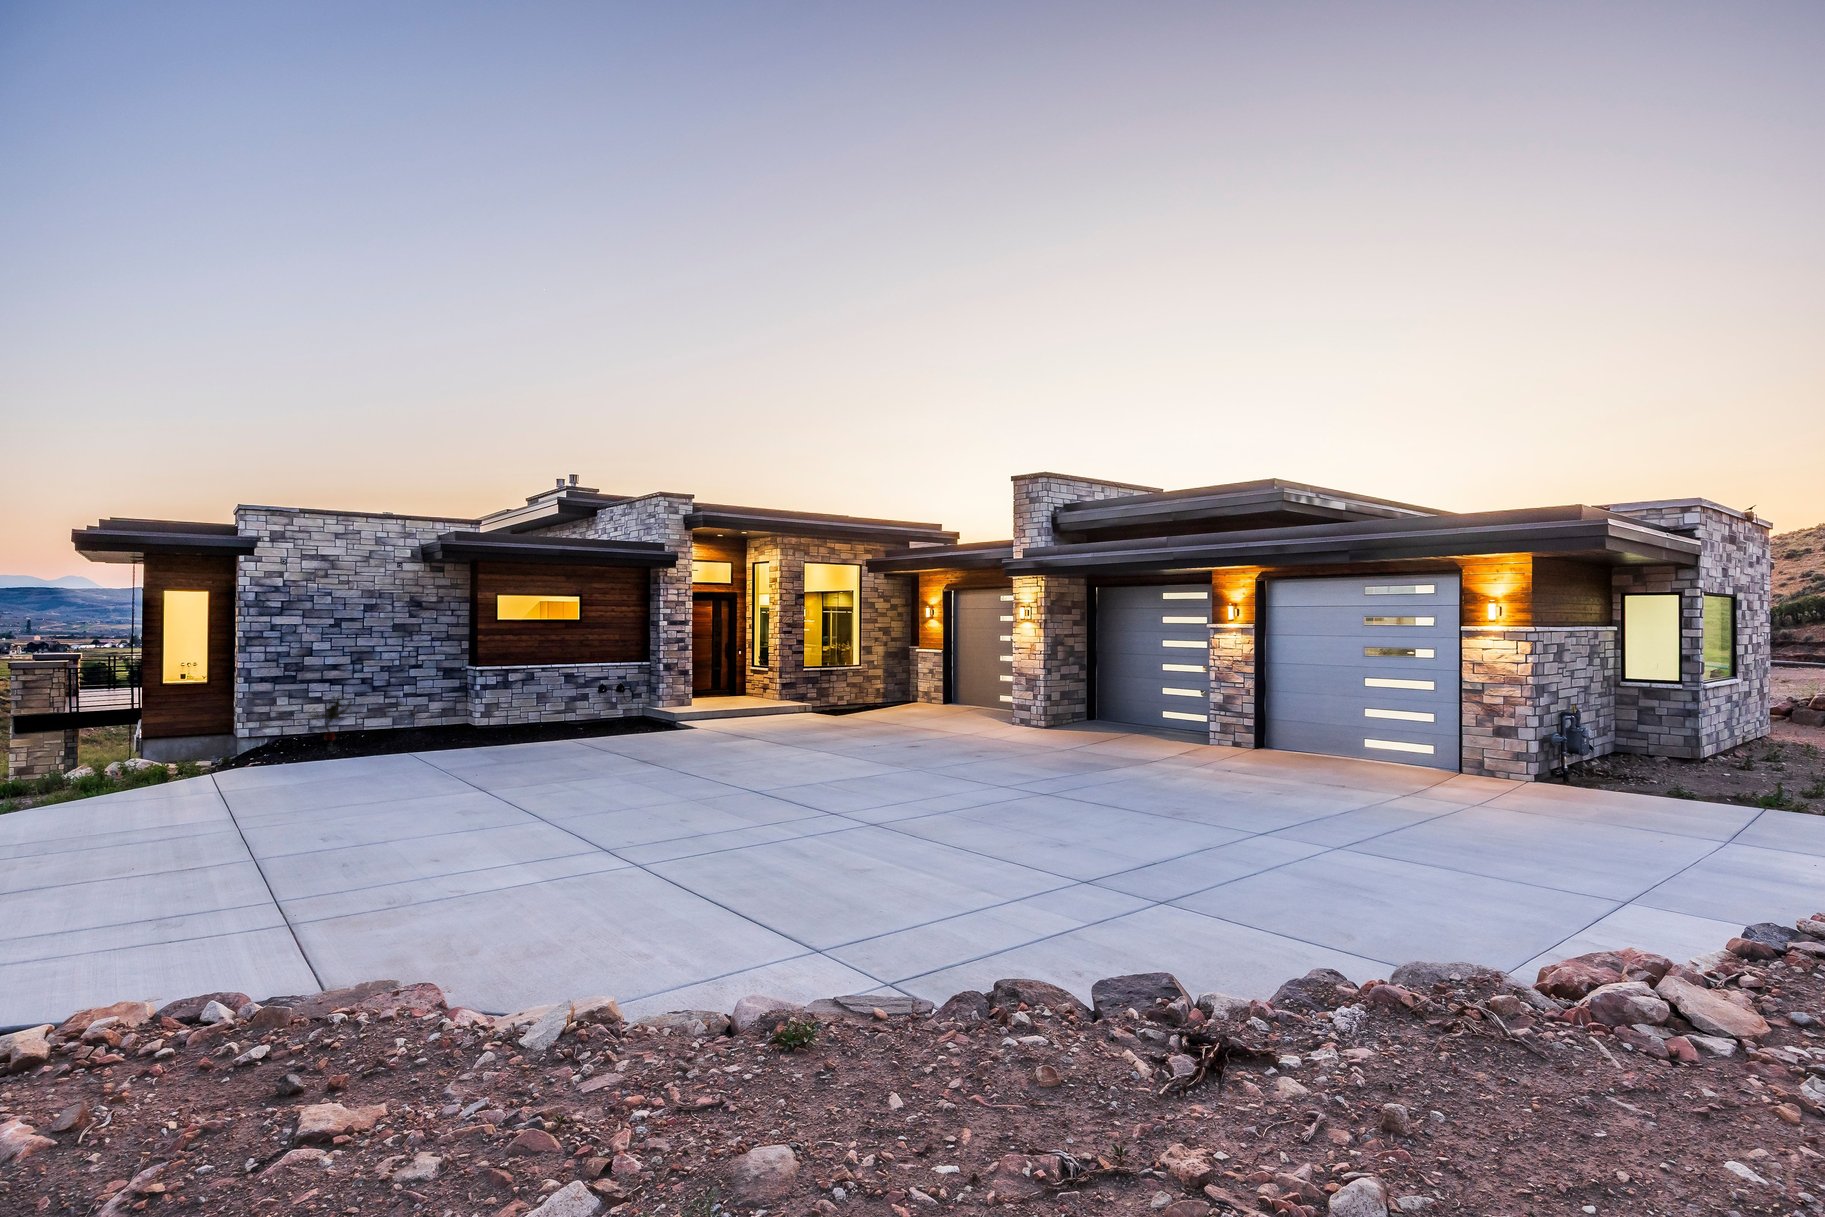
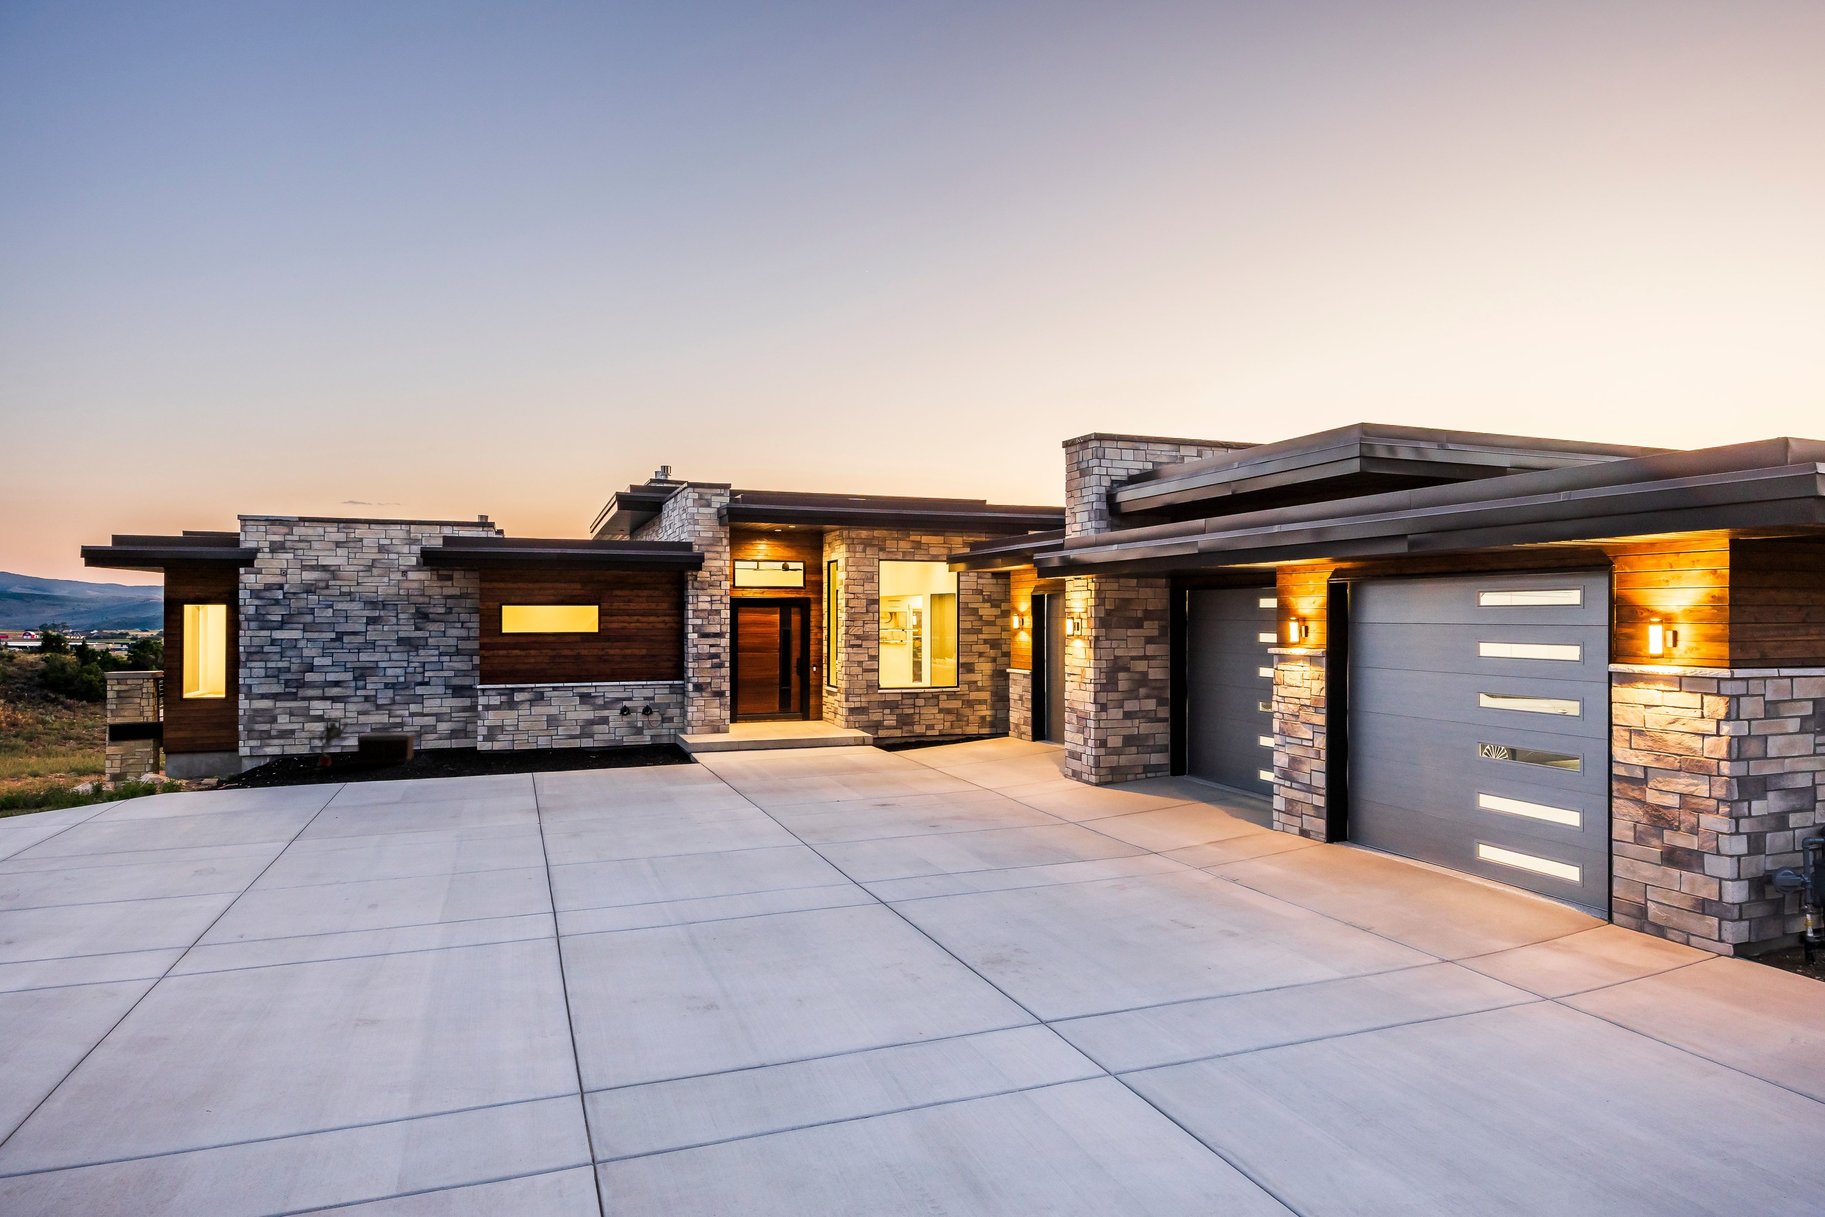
bench: none [362,710,411,738] -> present [357,733,415,764]

